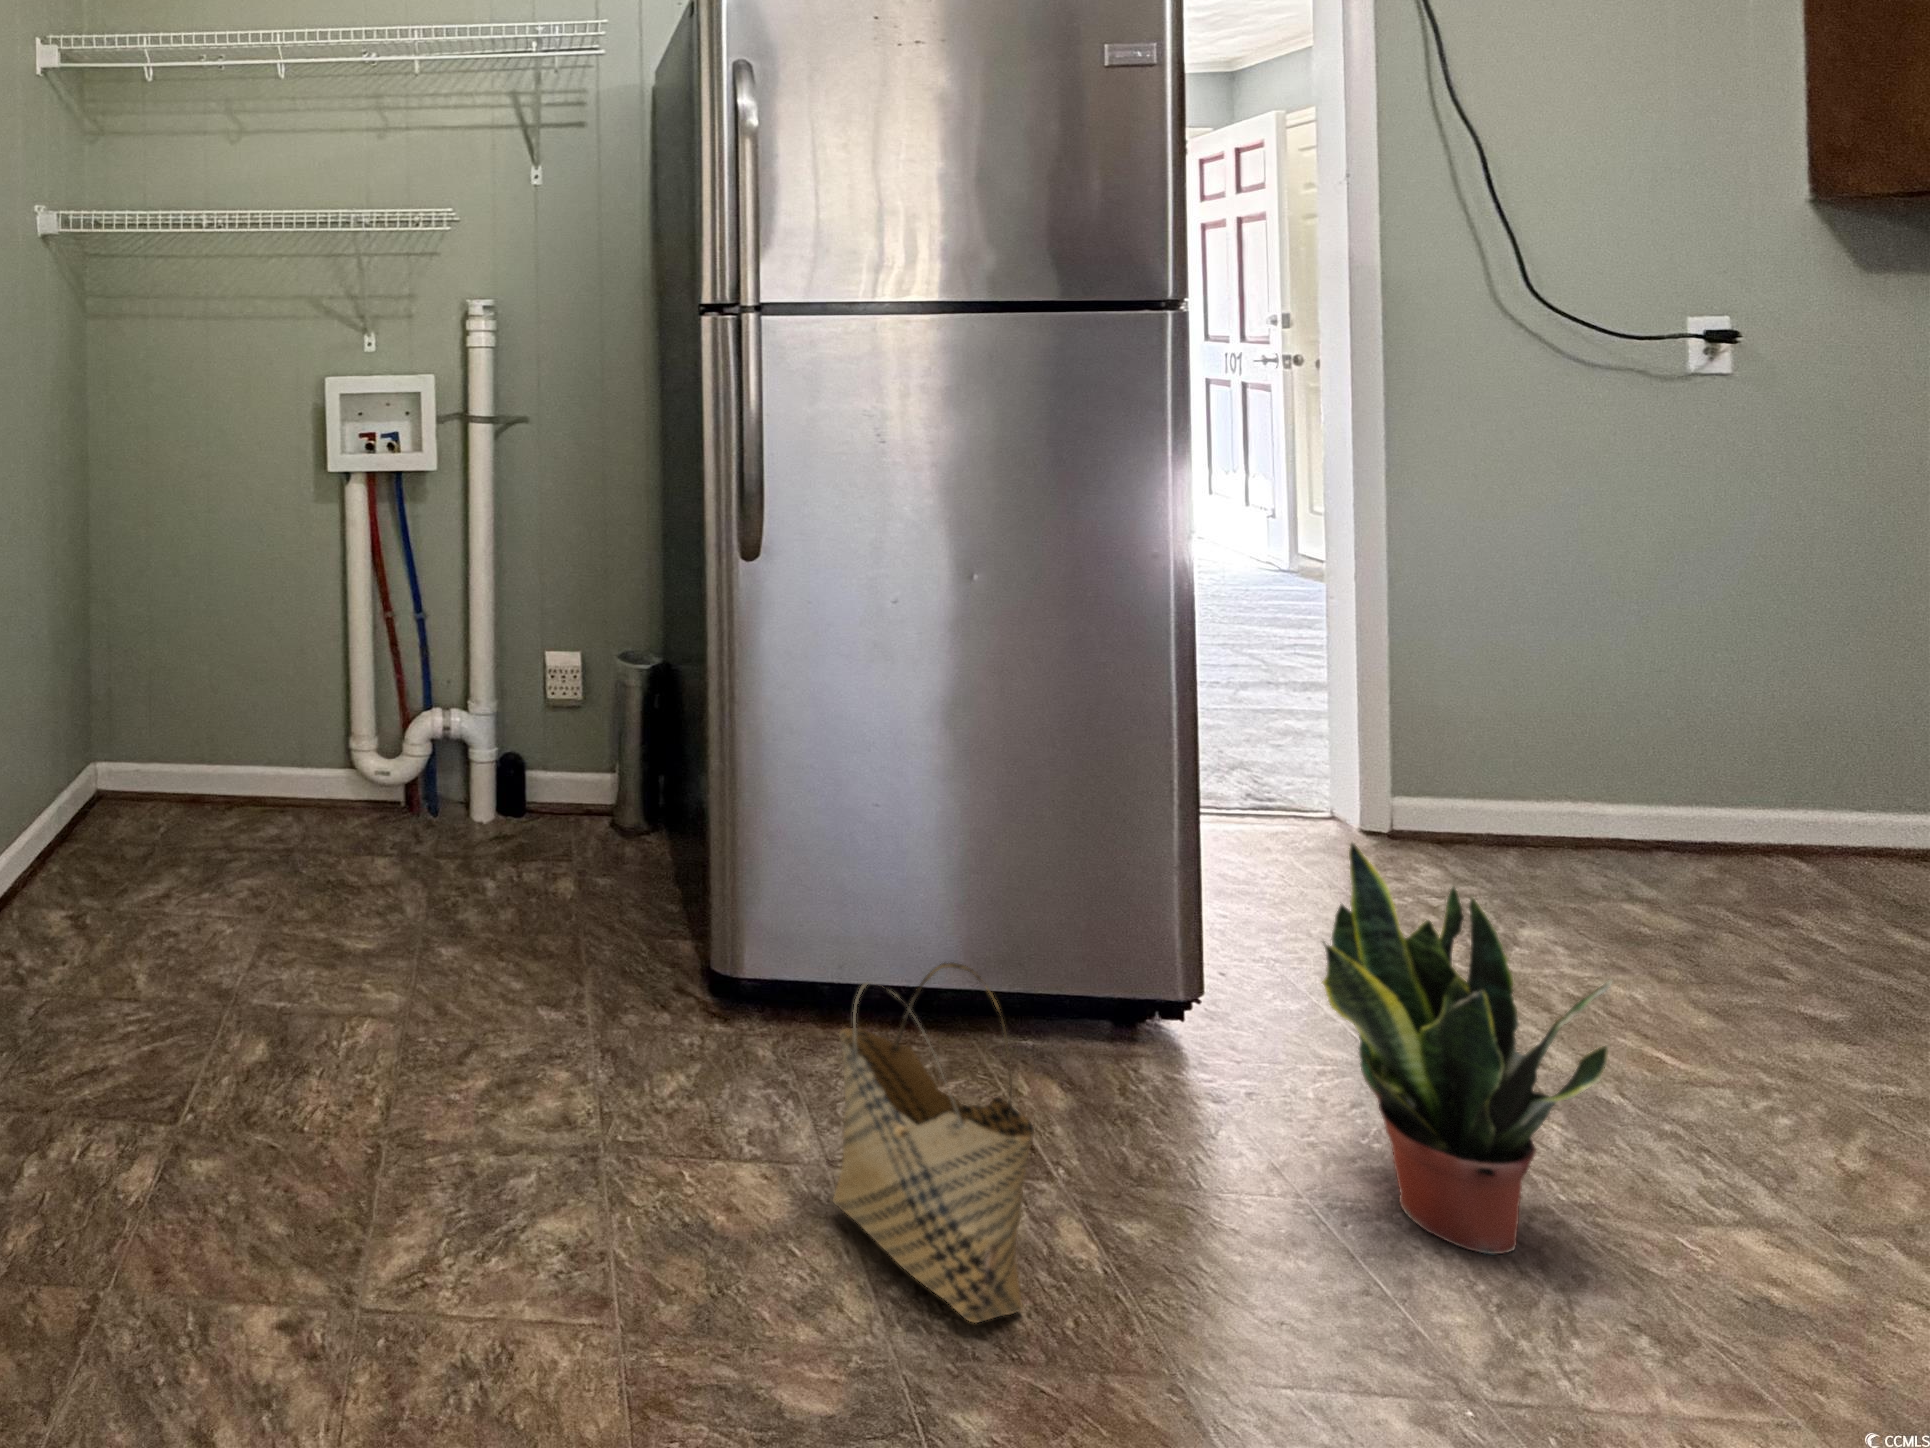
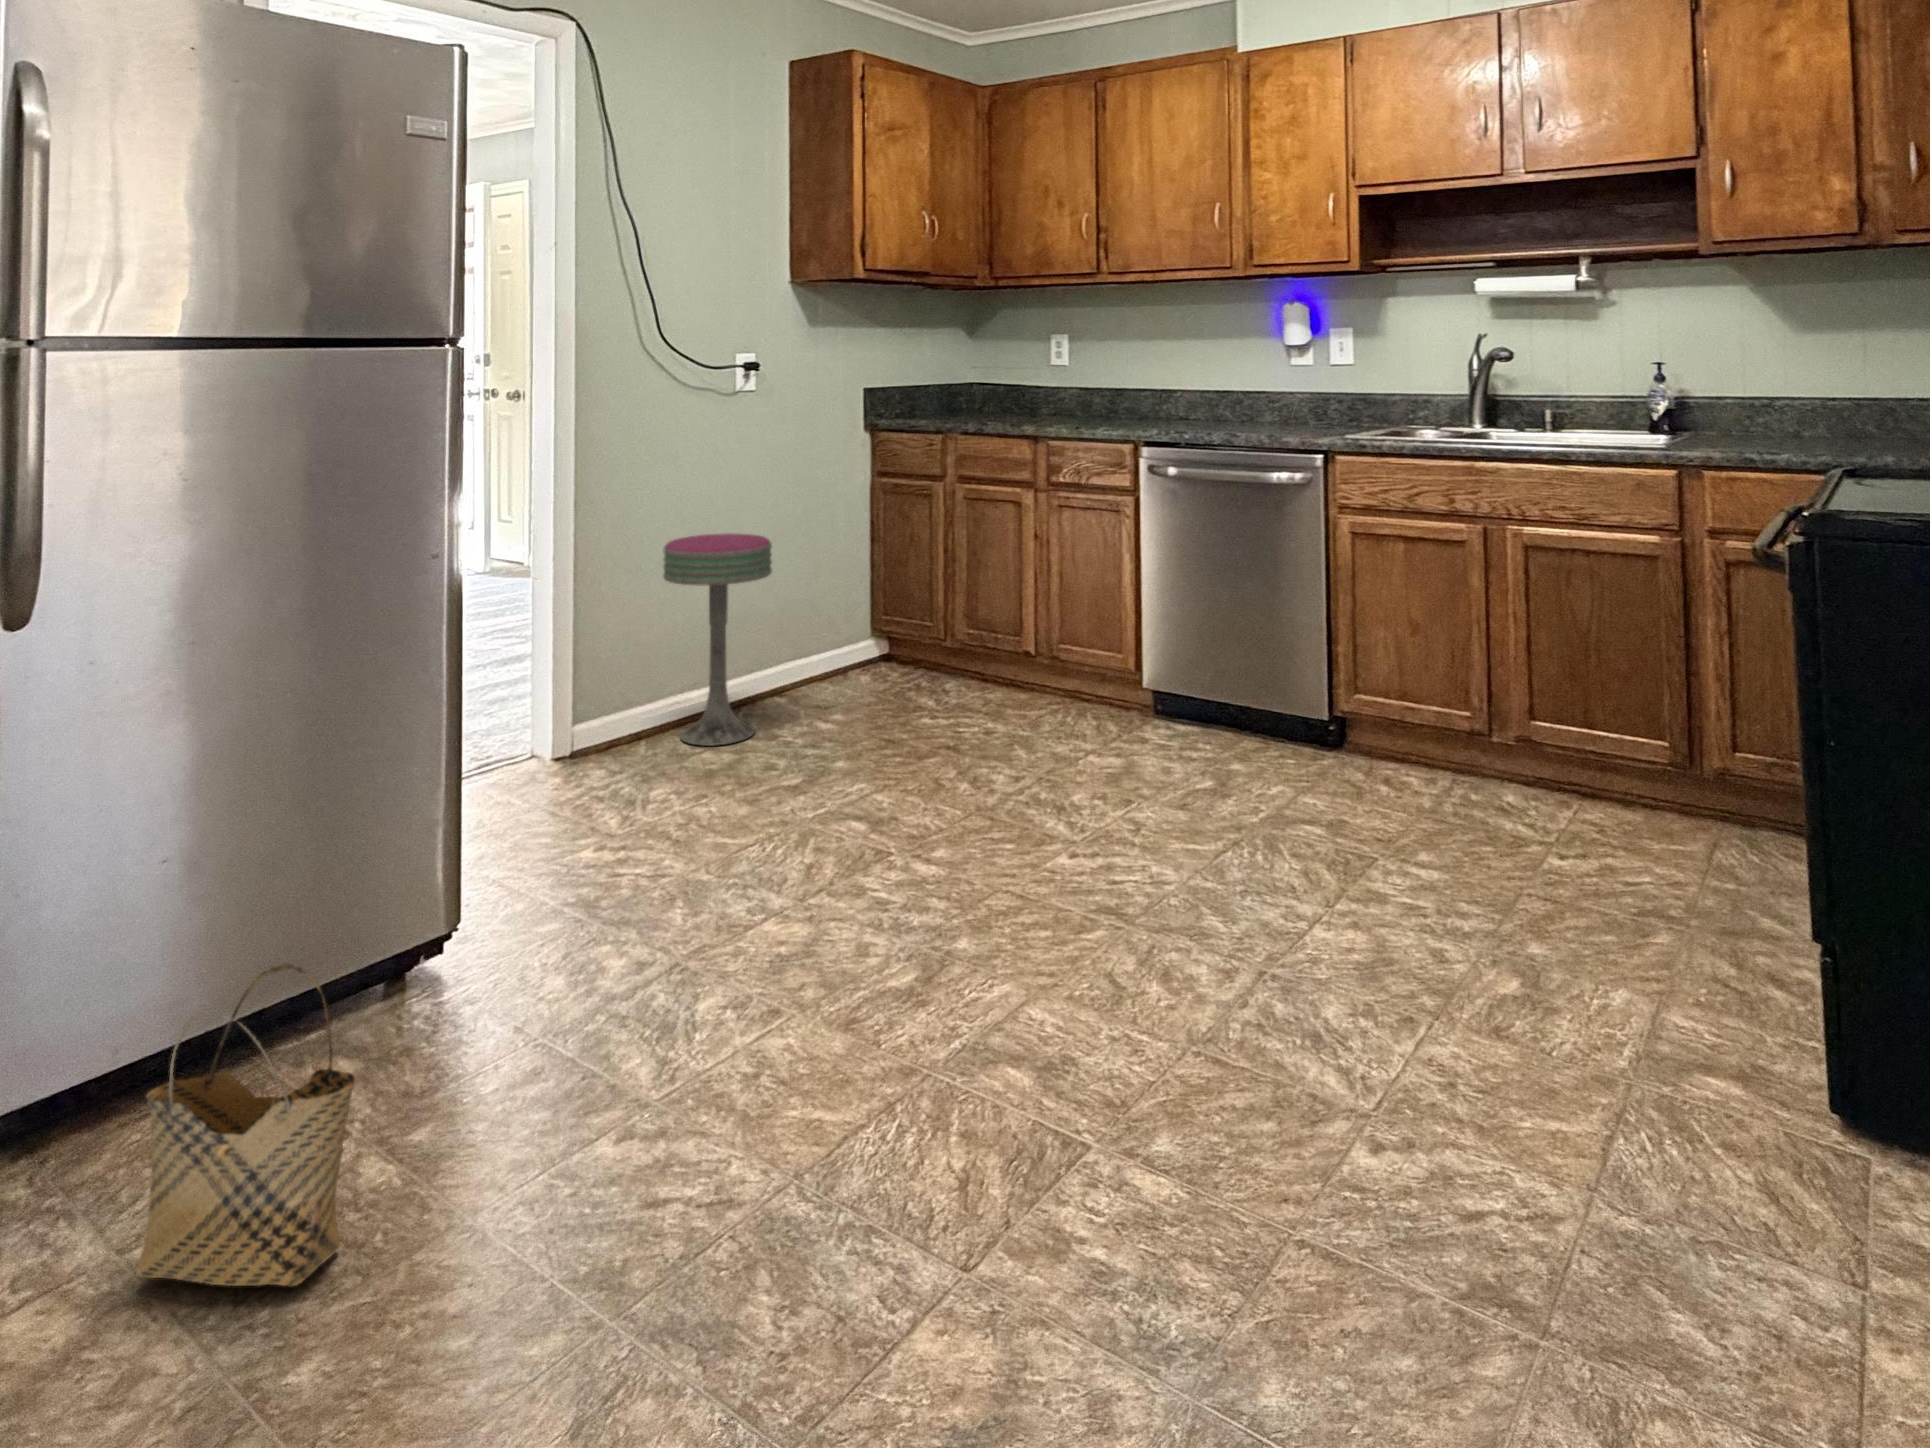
bar stool: none [1543,579,1767,905] -> present [663,533,772,746]
potted plant: present [1322,843,1612,1254] -> none [554,749,714,1016]

